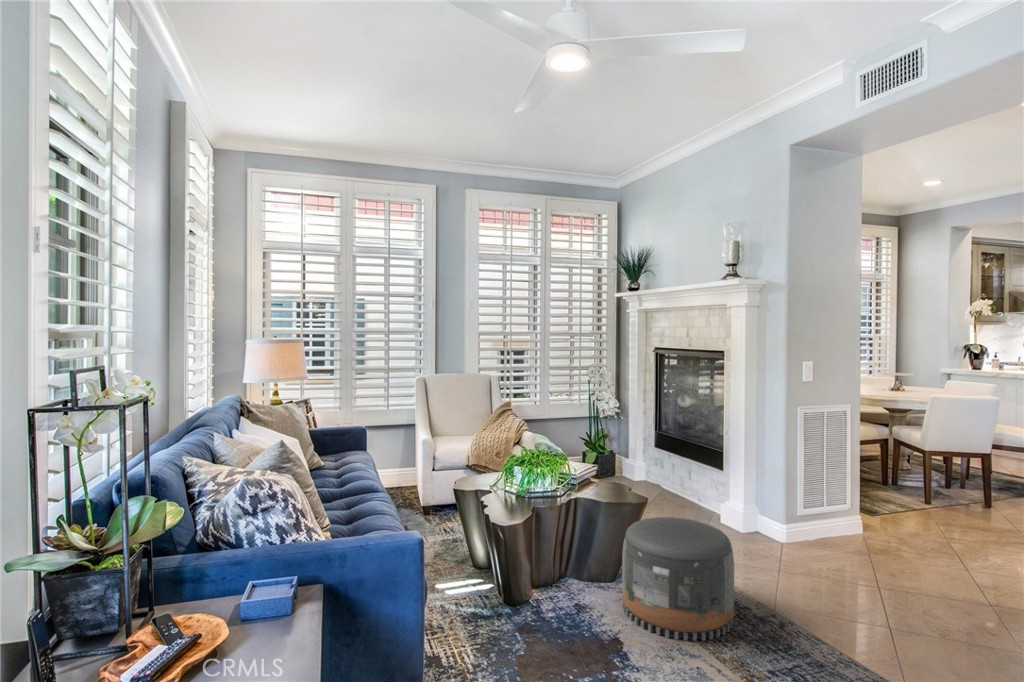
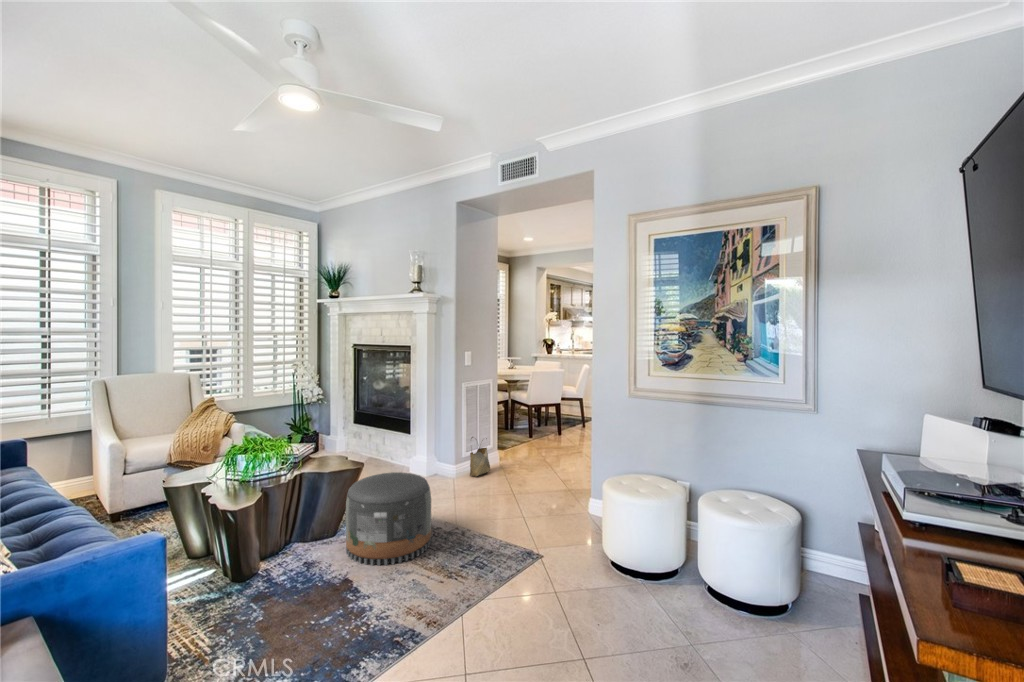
woven basket: none [809,487,845,547] -> present [470,437,490,476]

